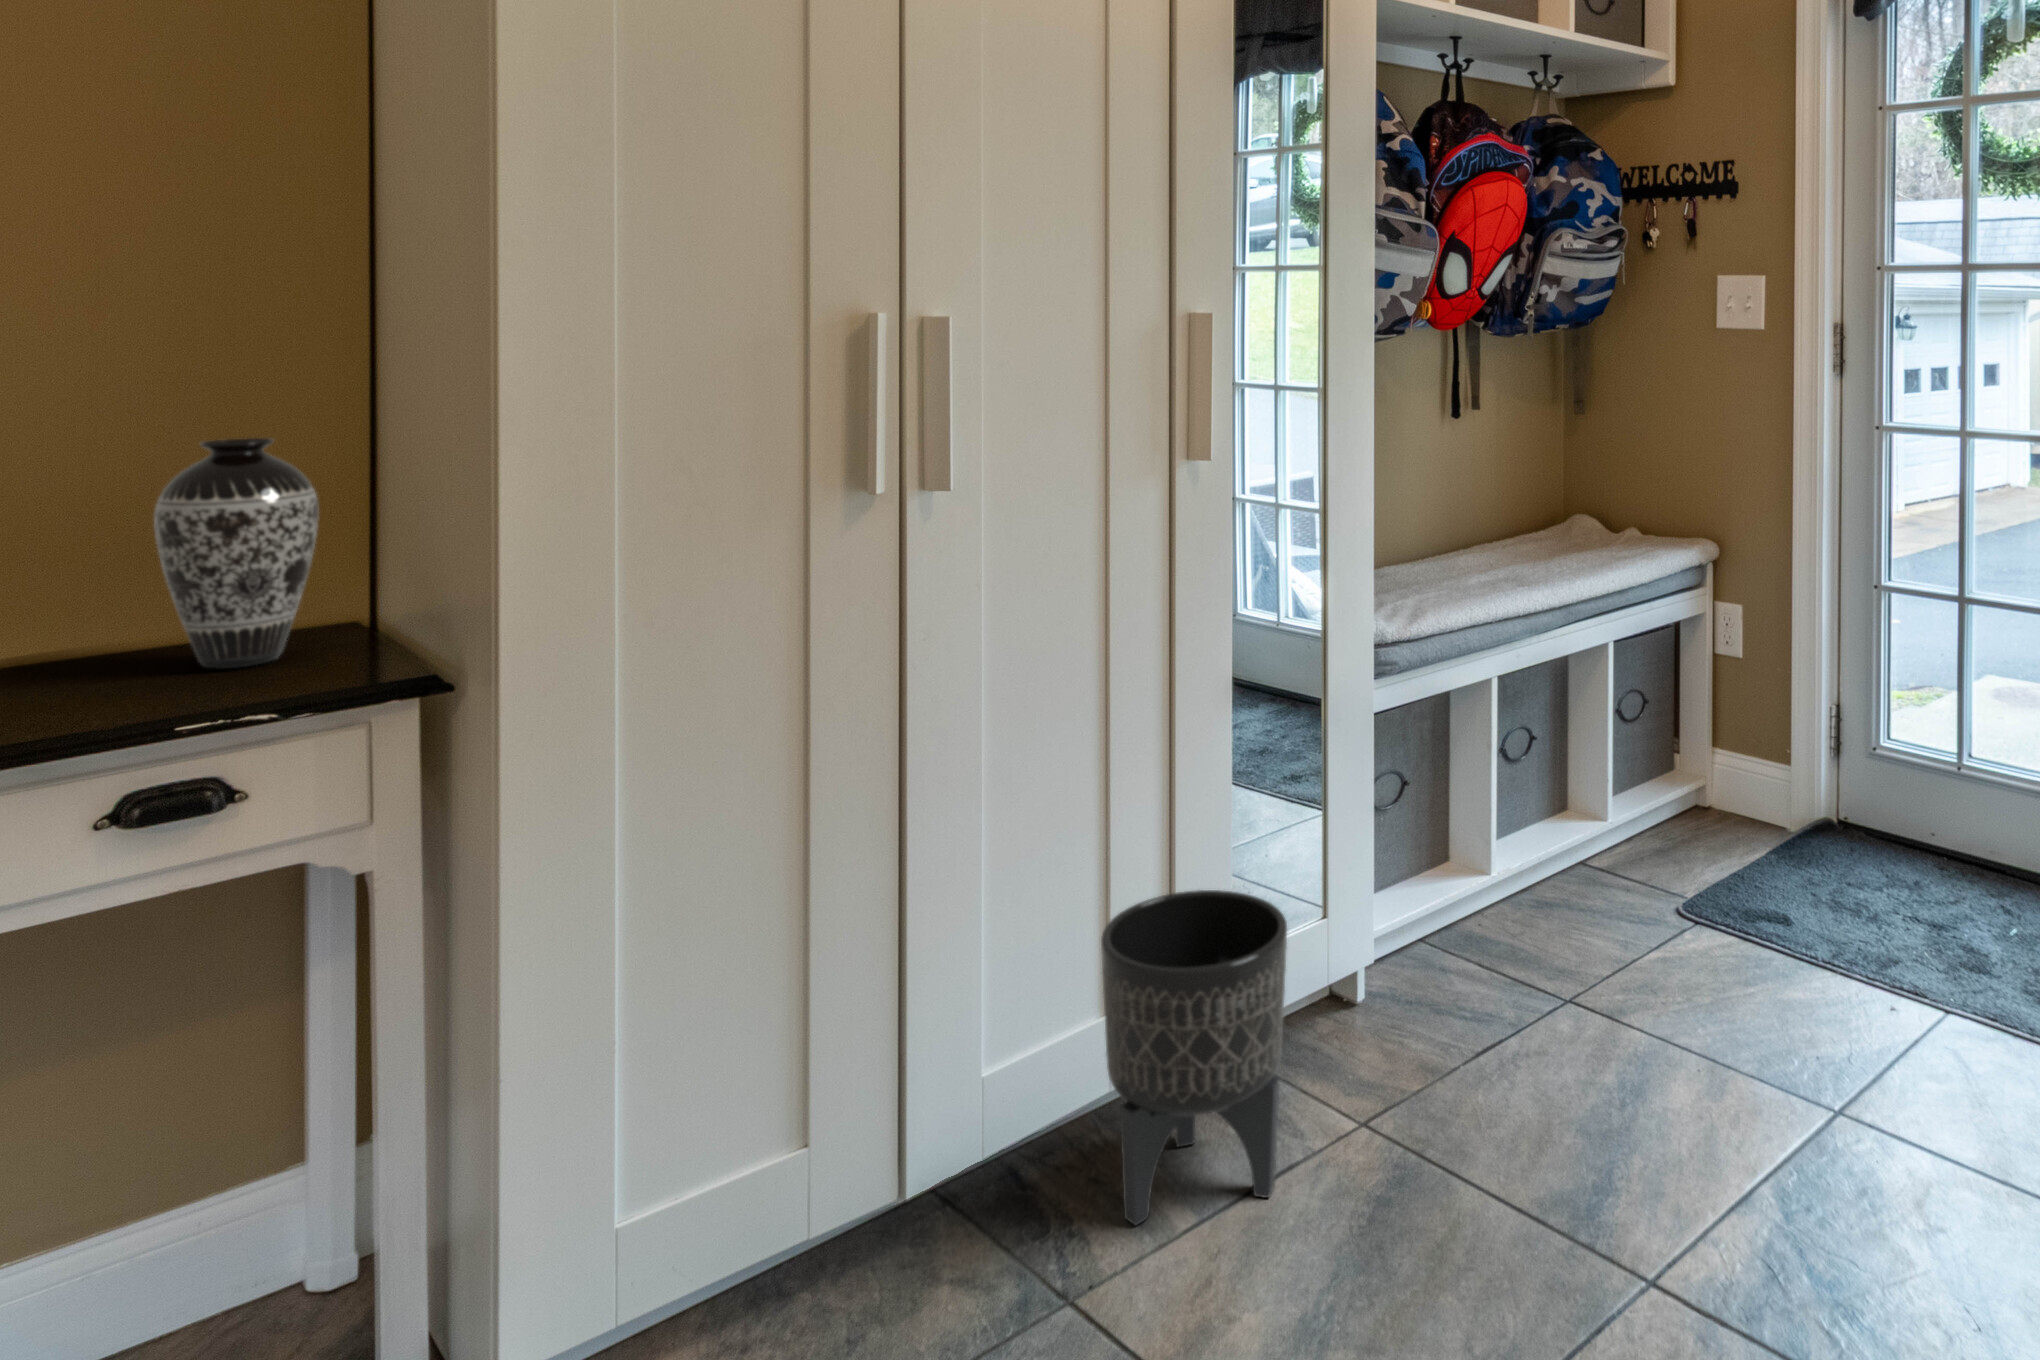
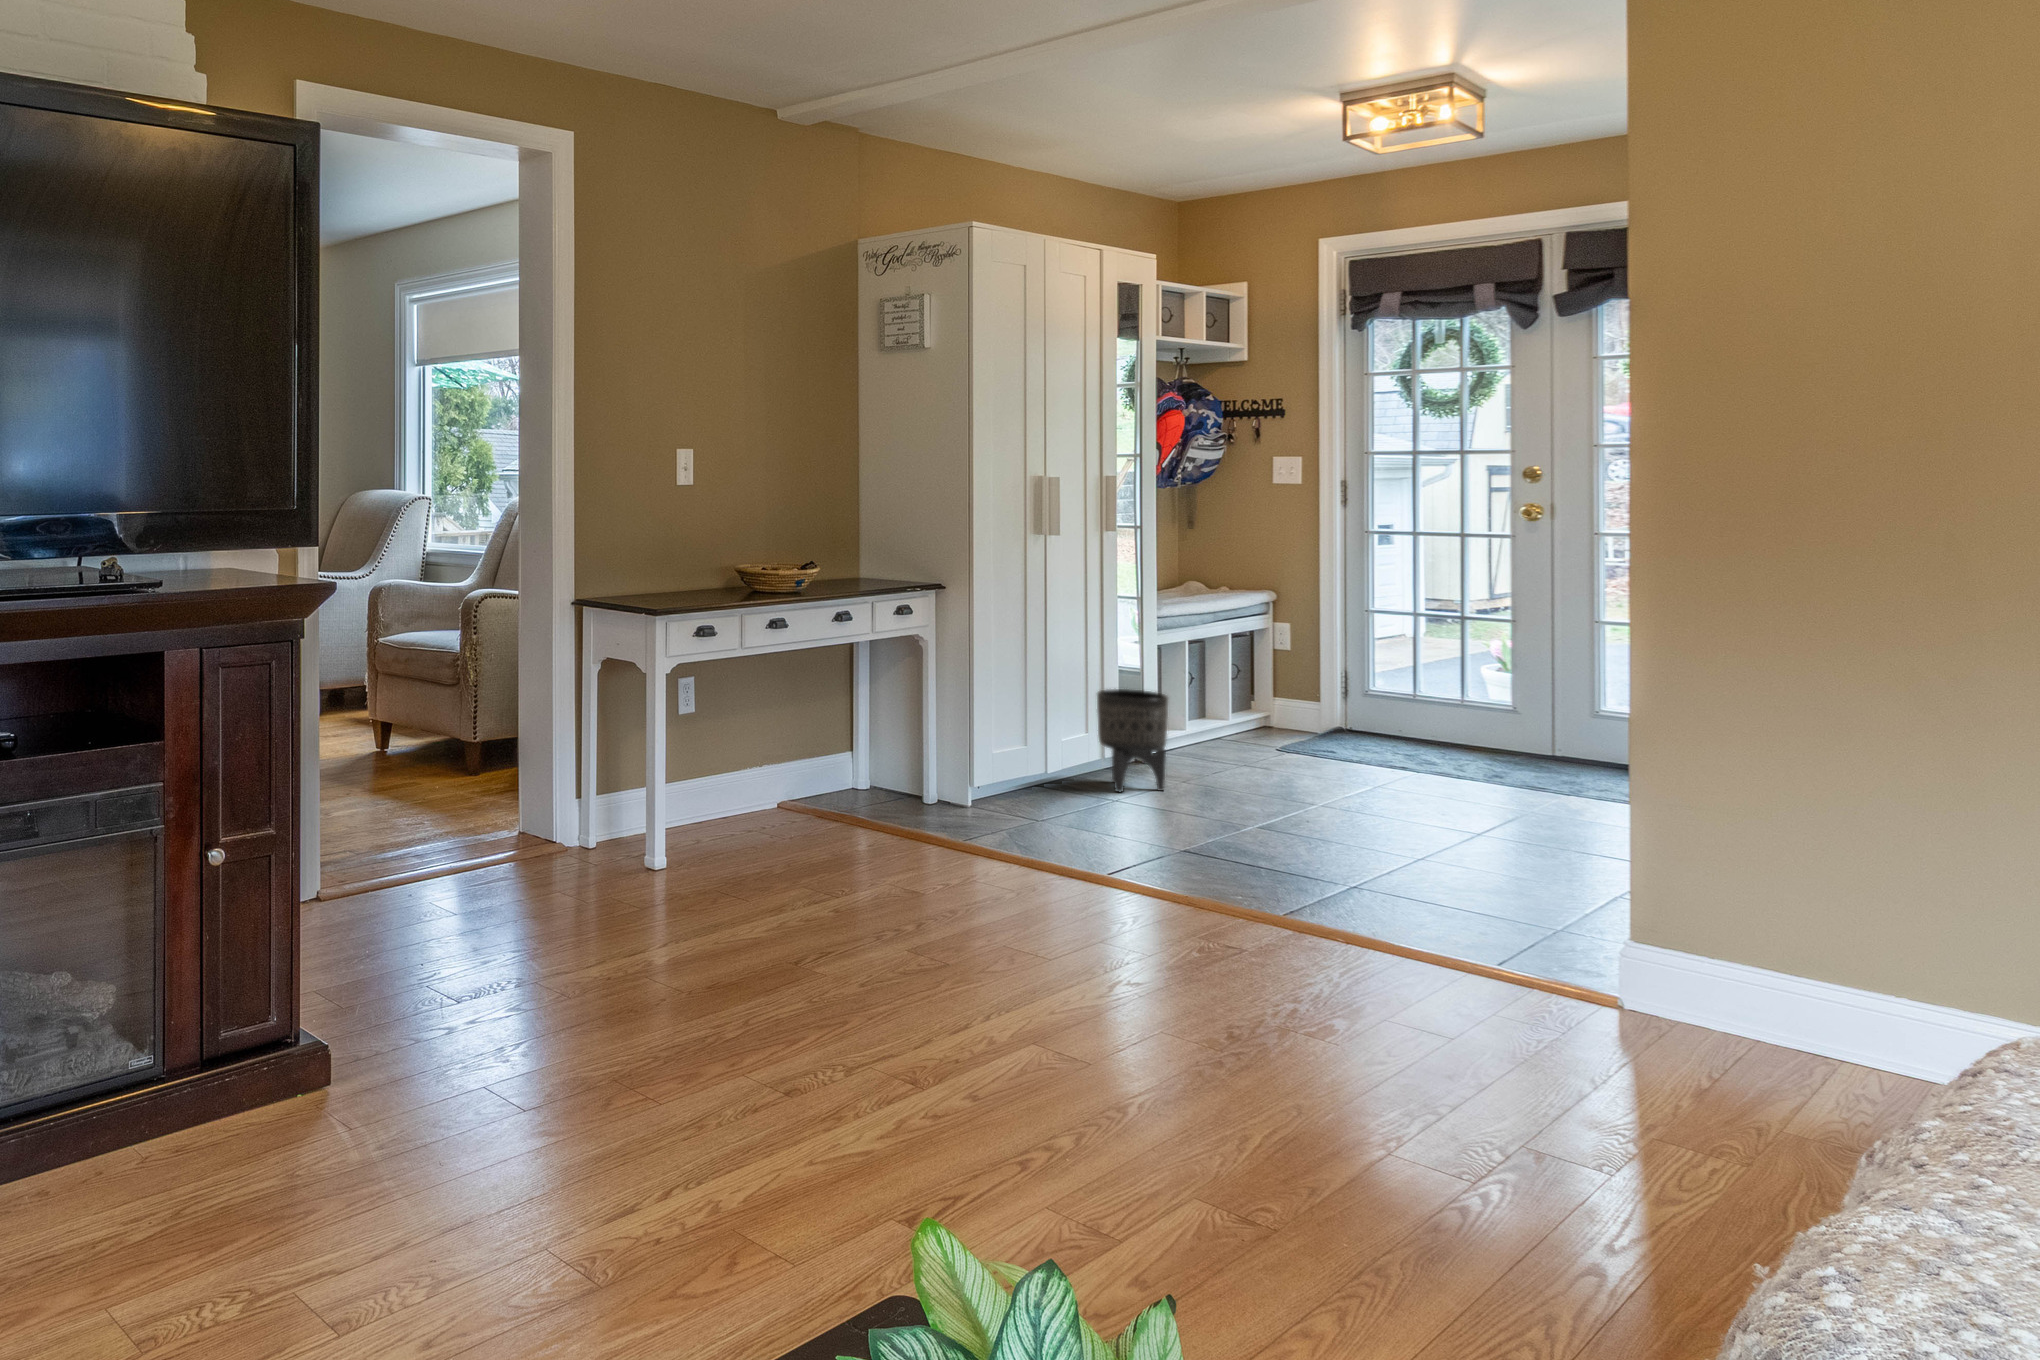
decorative vase: present [154,438,319,668] -> none [846,510,885,578]

